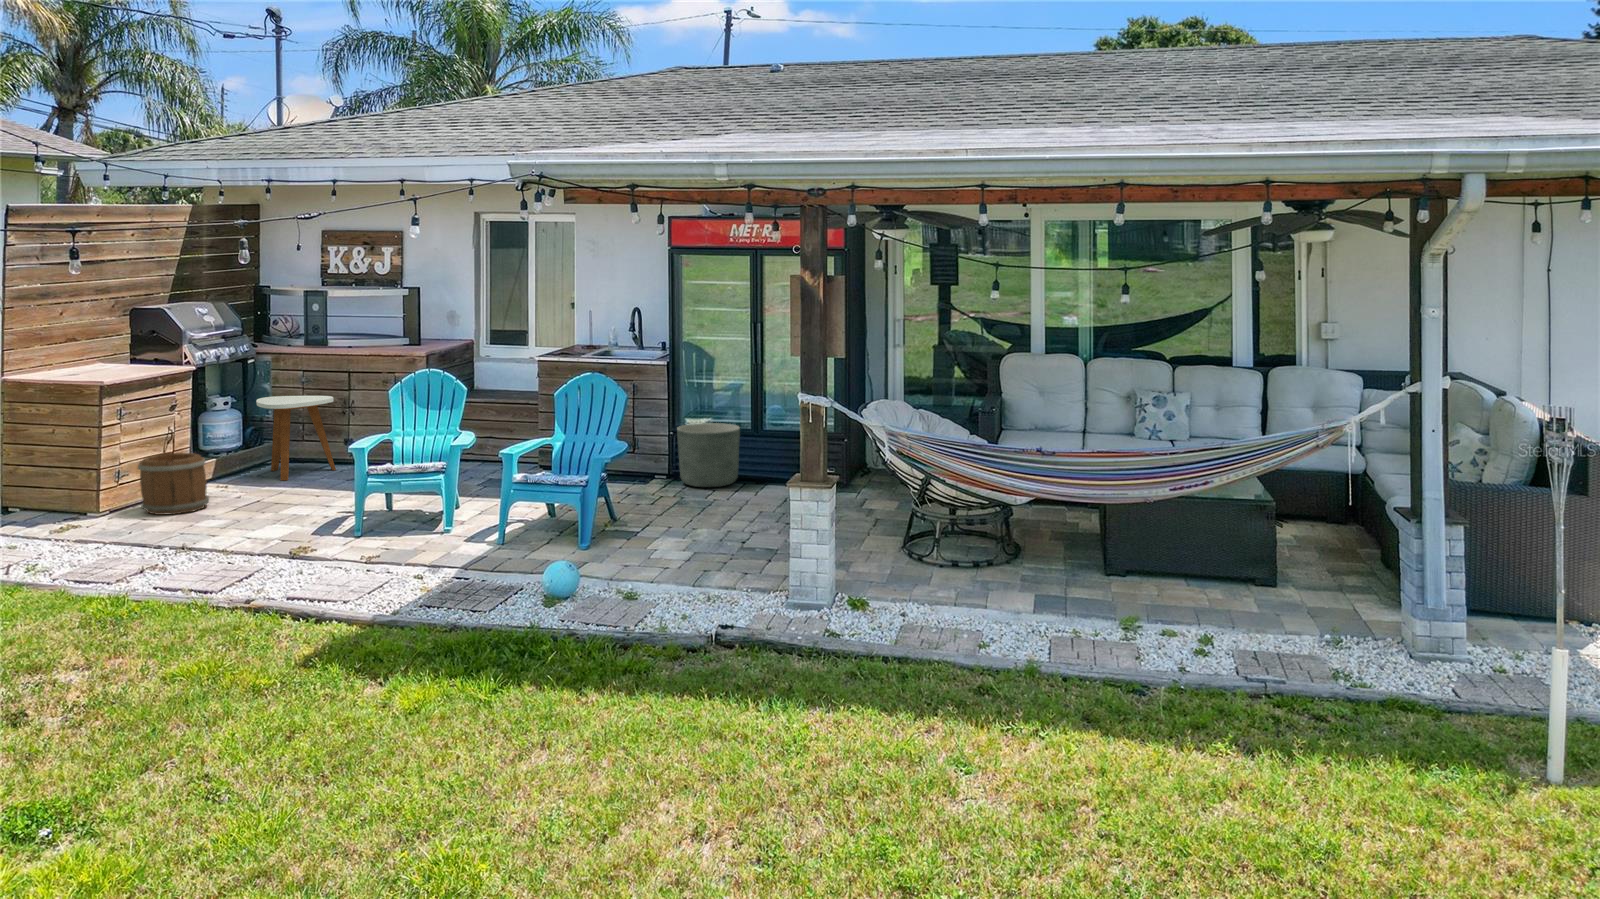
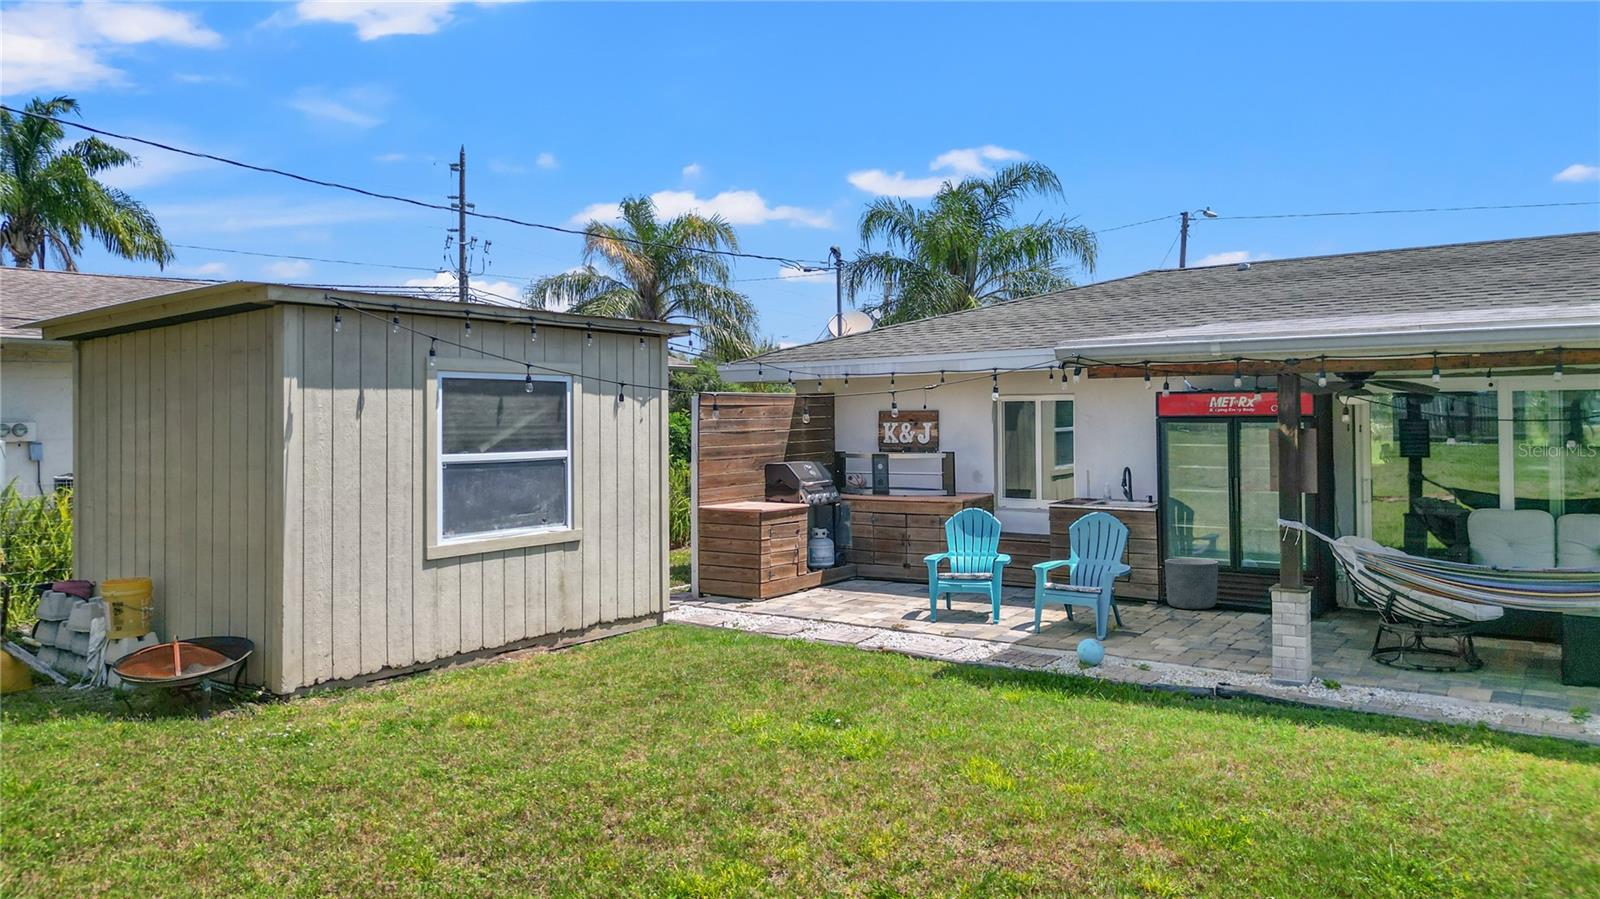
side table: present [256,396,336,480] -> none [843,530,895,590]
bucket: present [138,453,209,515] -> none [778,564,821,606]

